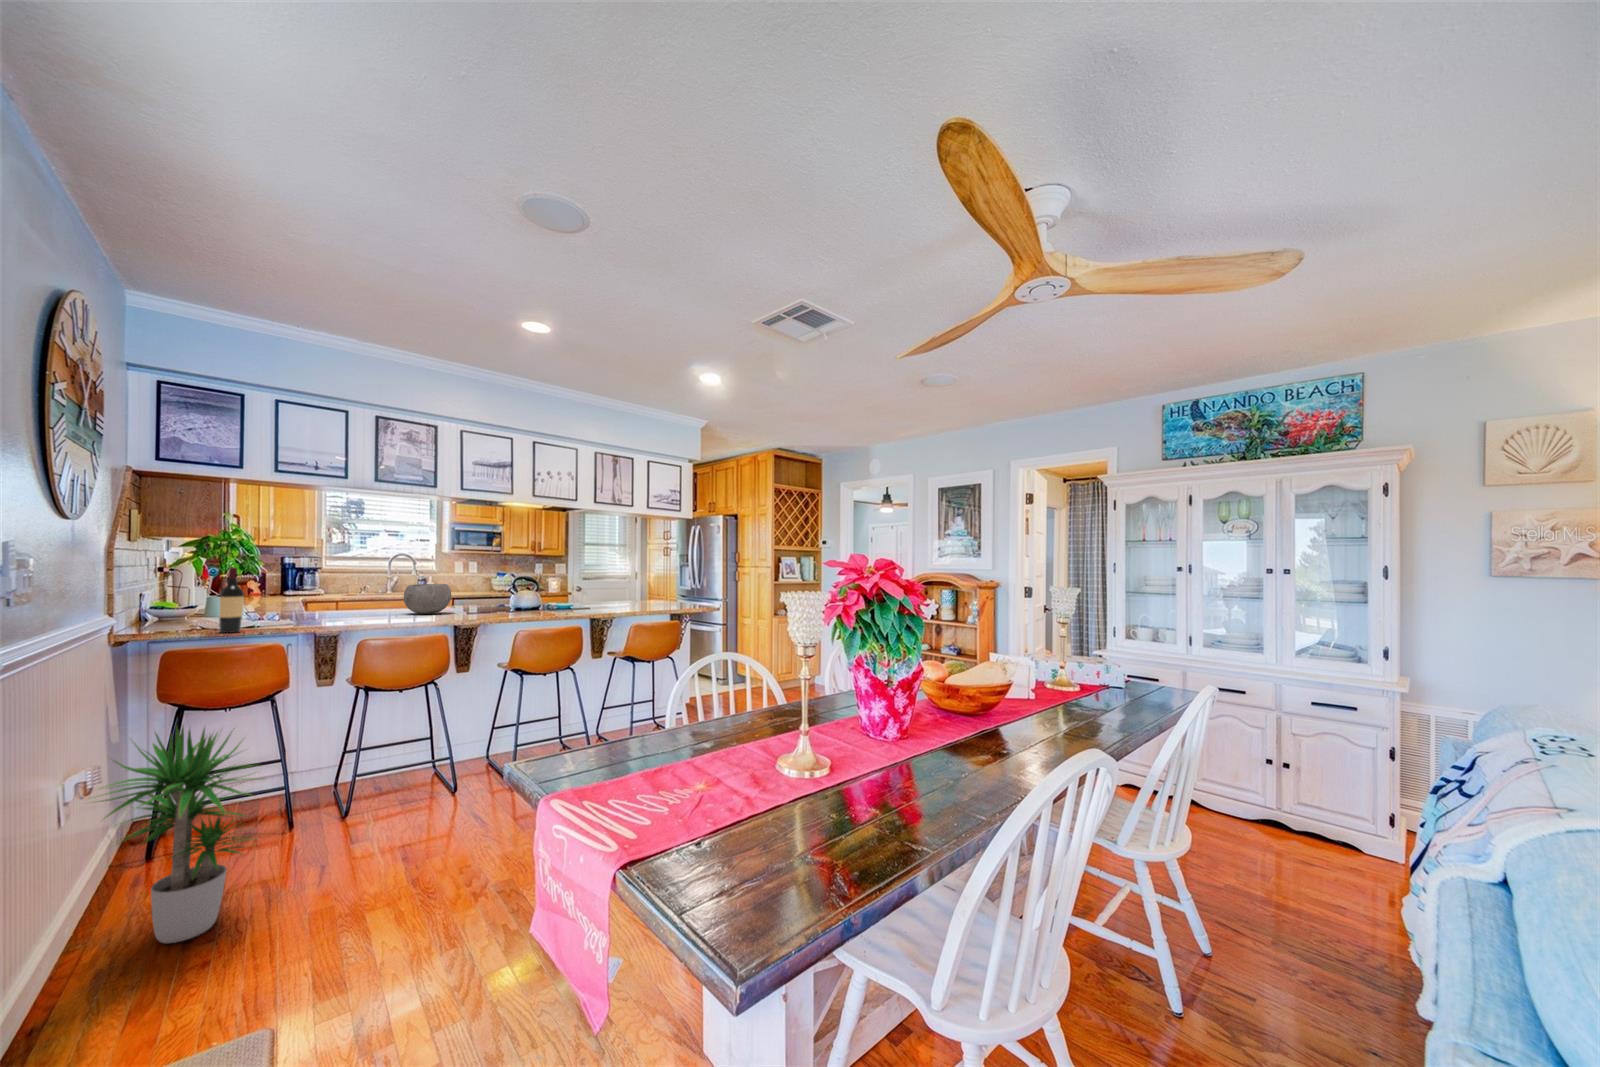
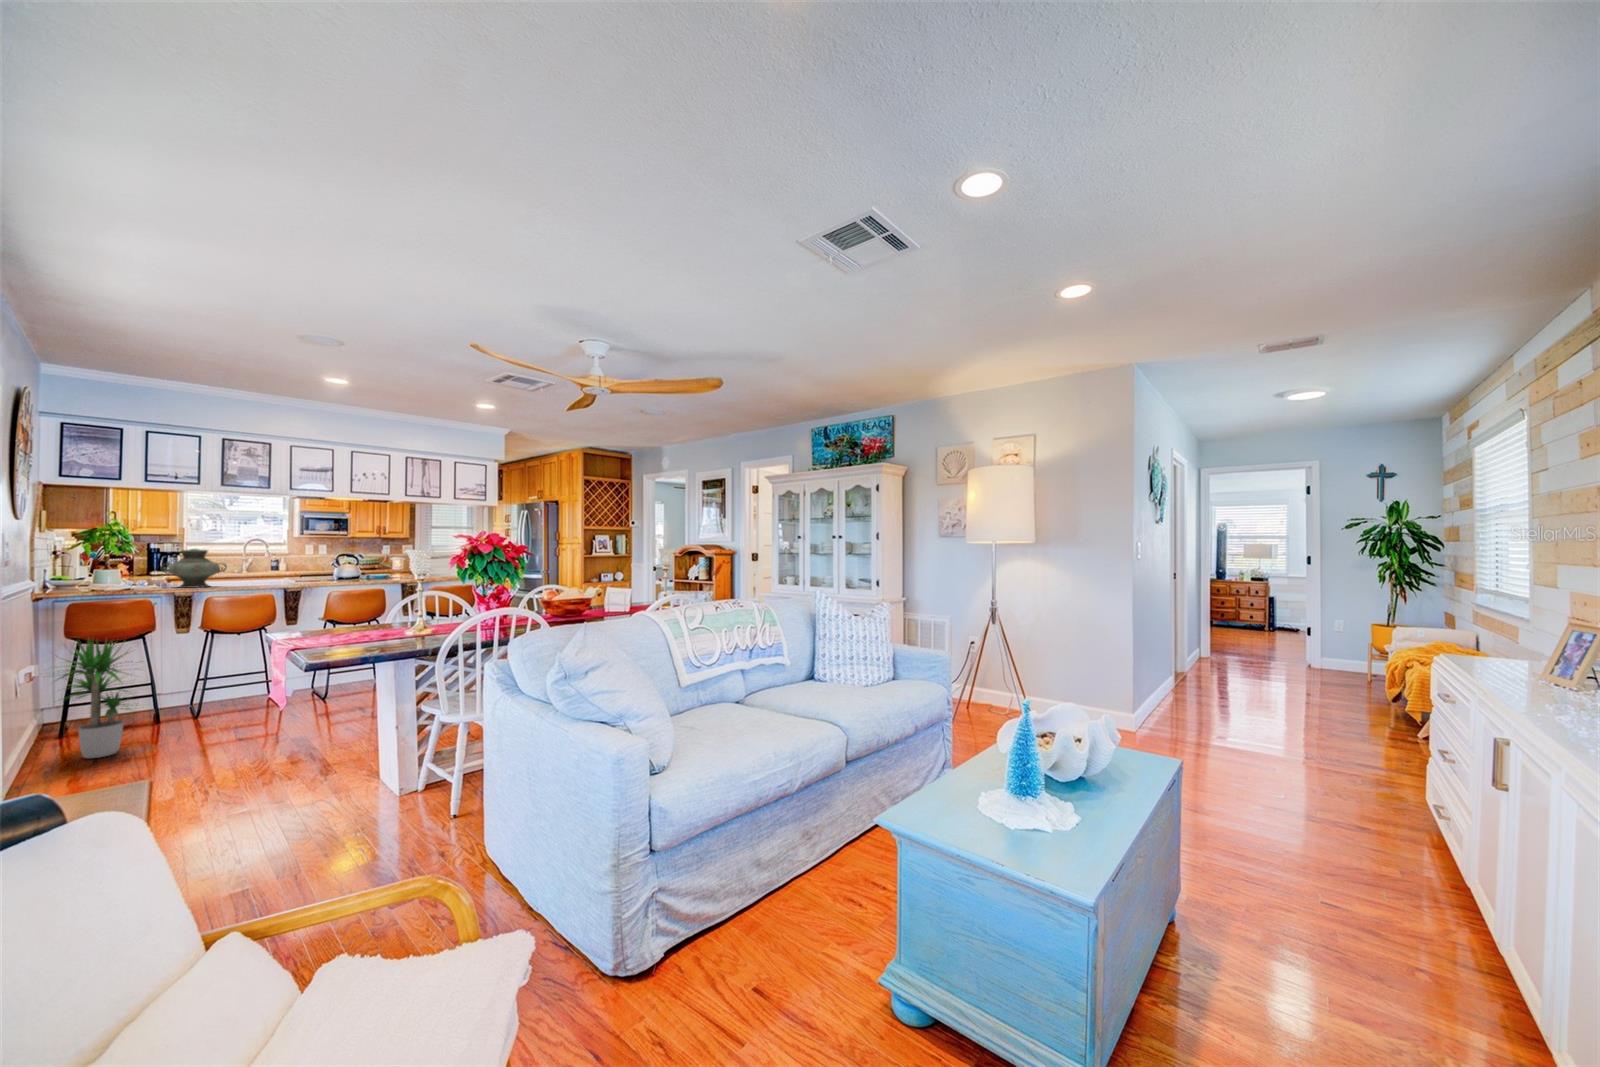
wine bottle: present [219,567,244,633] -> none [106,548,124,591]
vase: none [295,568,379,624] -> present [161,549,227,588]
bowl: present [404,584,451,614] -> none [251,561,290,583]

